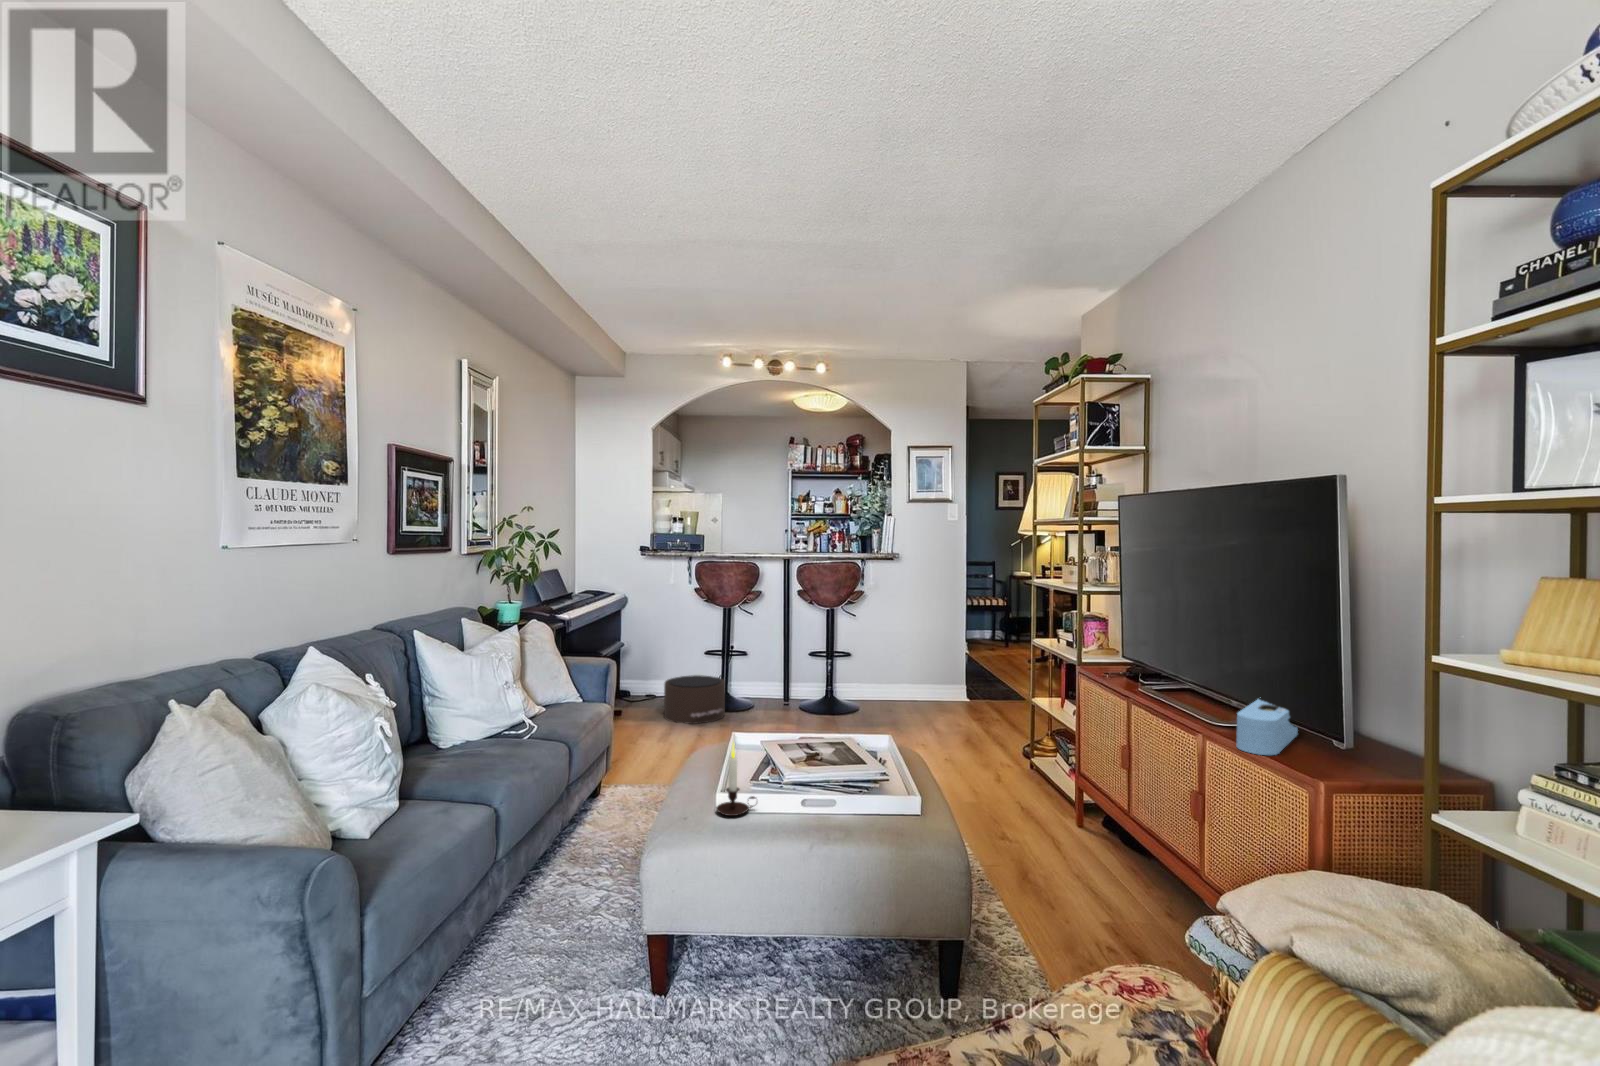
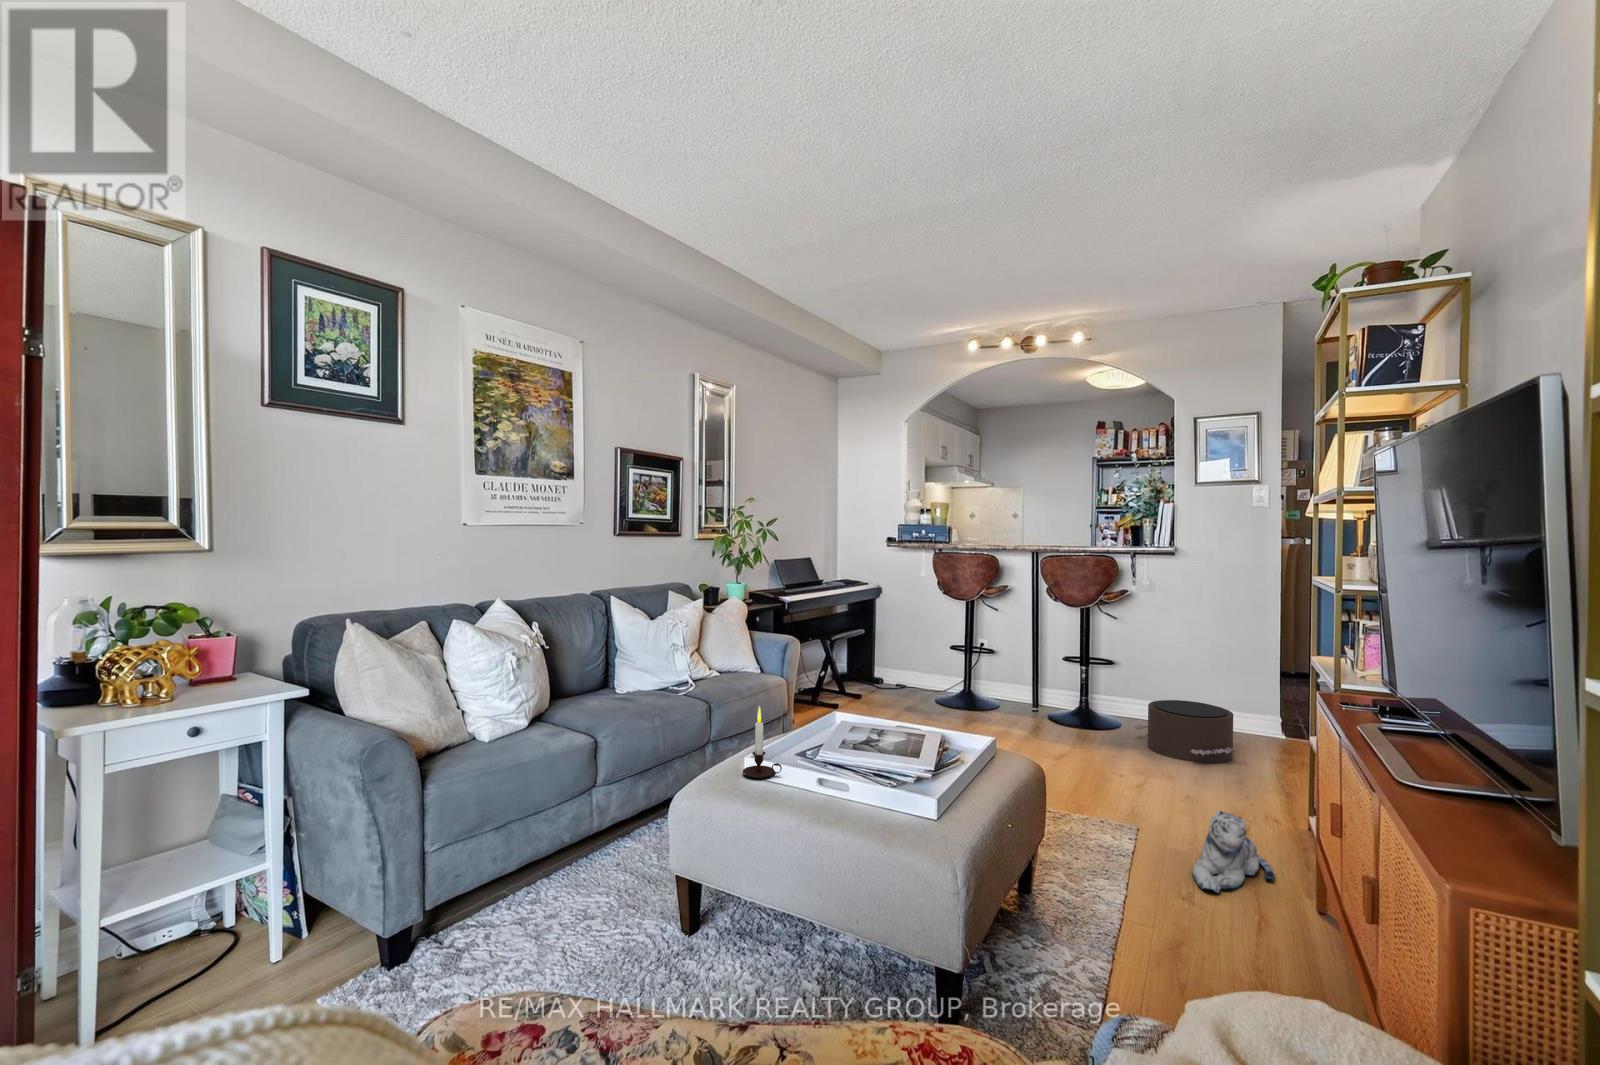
pouf: present [657,675,725,724] -> present [1134,700,1235,763]
speaker: present [1236,699,1298,755] -> none [1375,746,1542,825]
plush toy: none [1005,768,1058,834] -> present [1192,810,1274,893]

